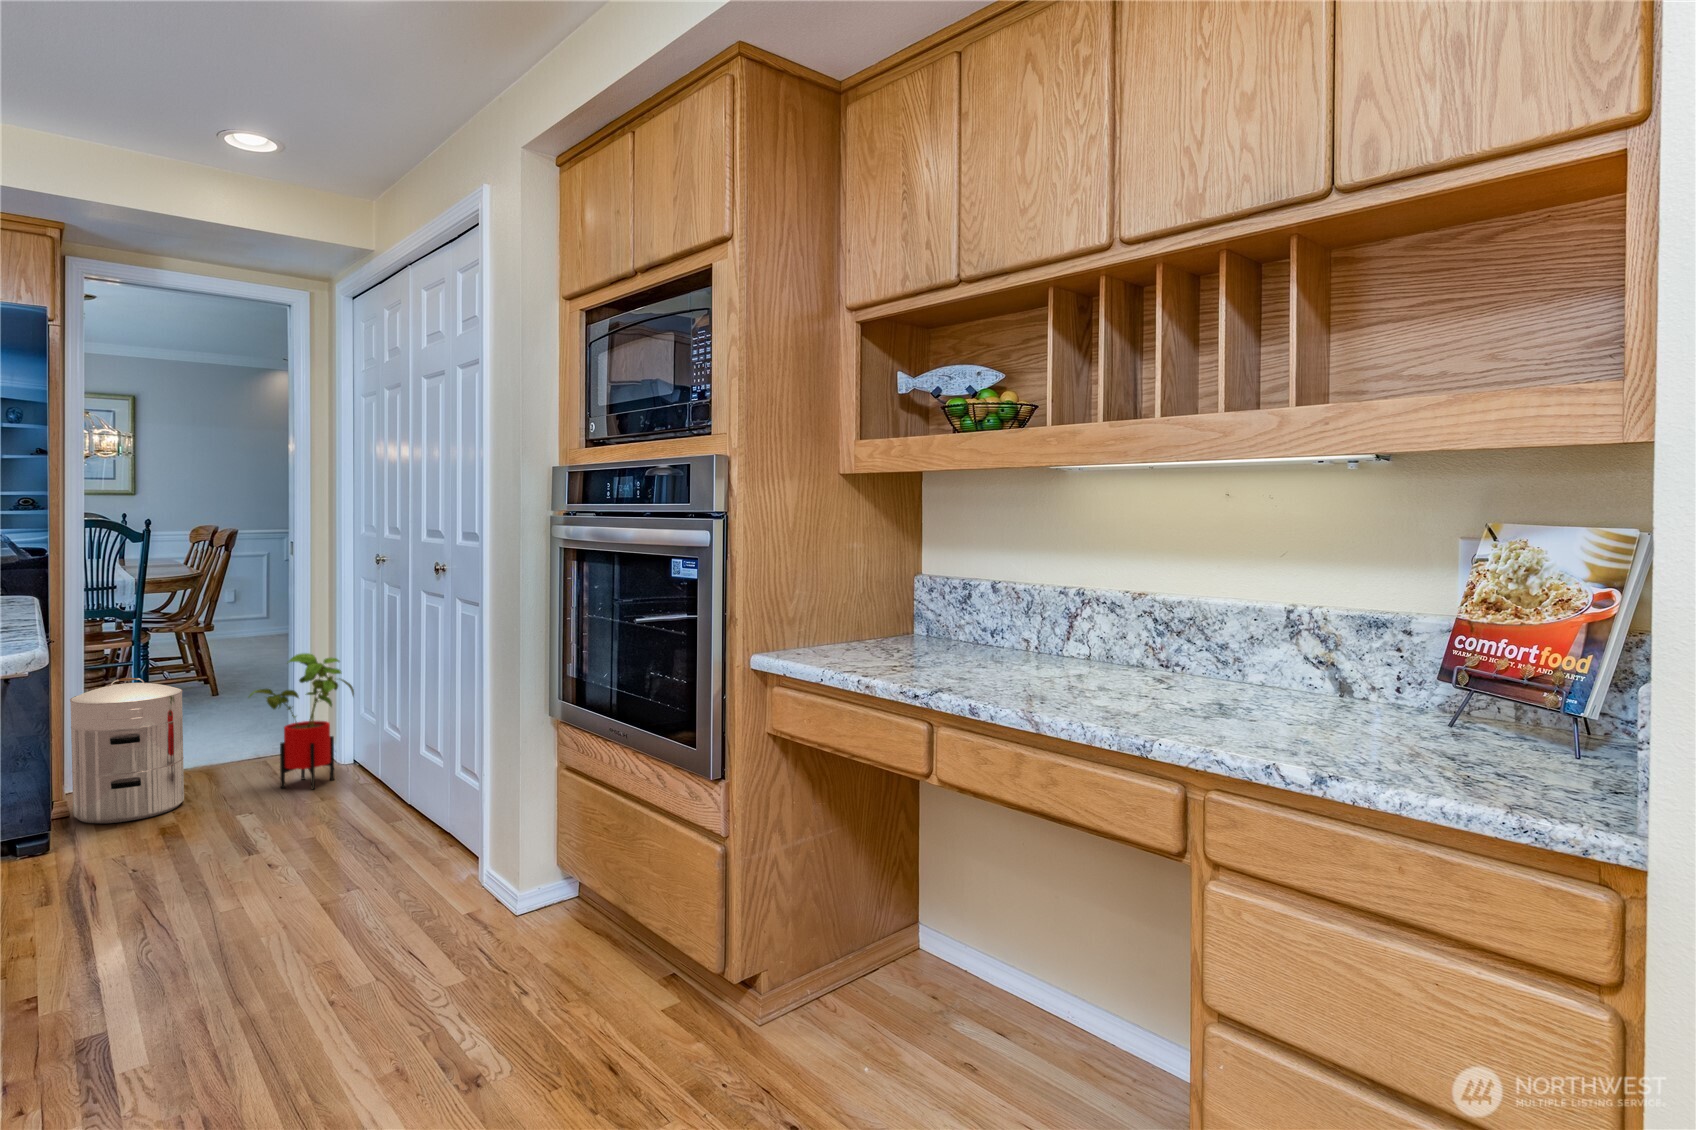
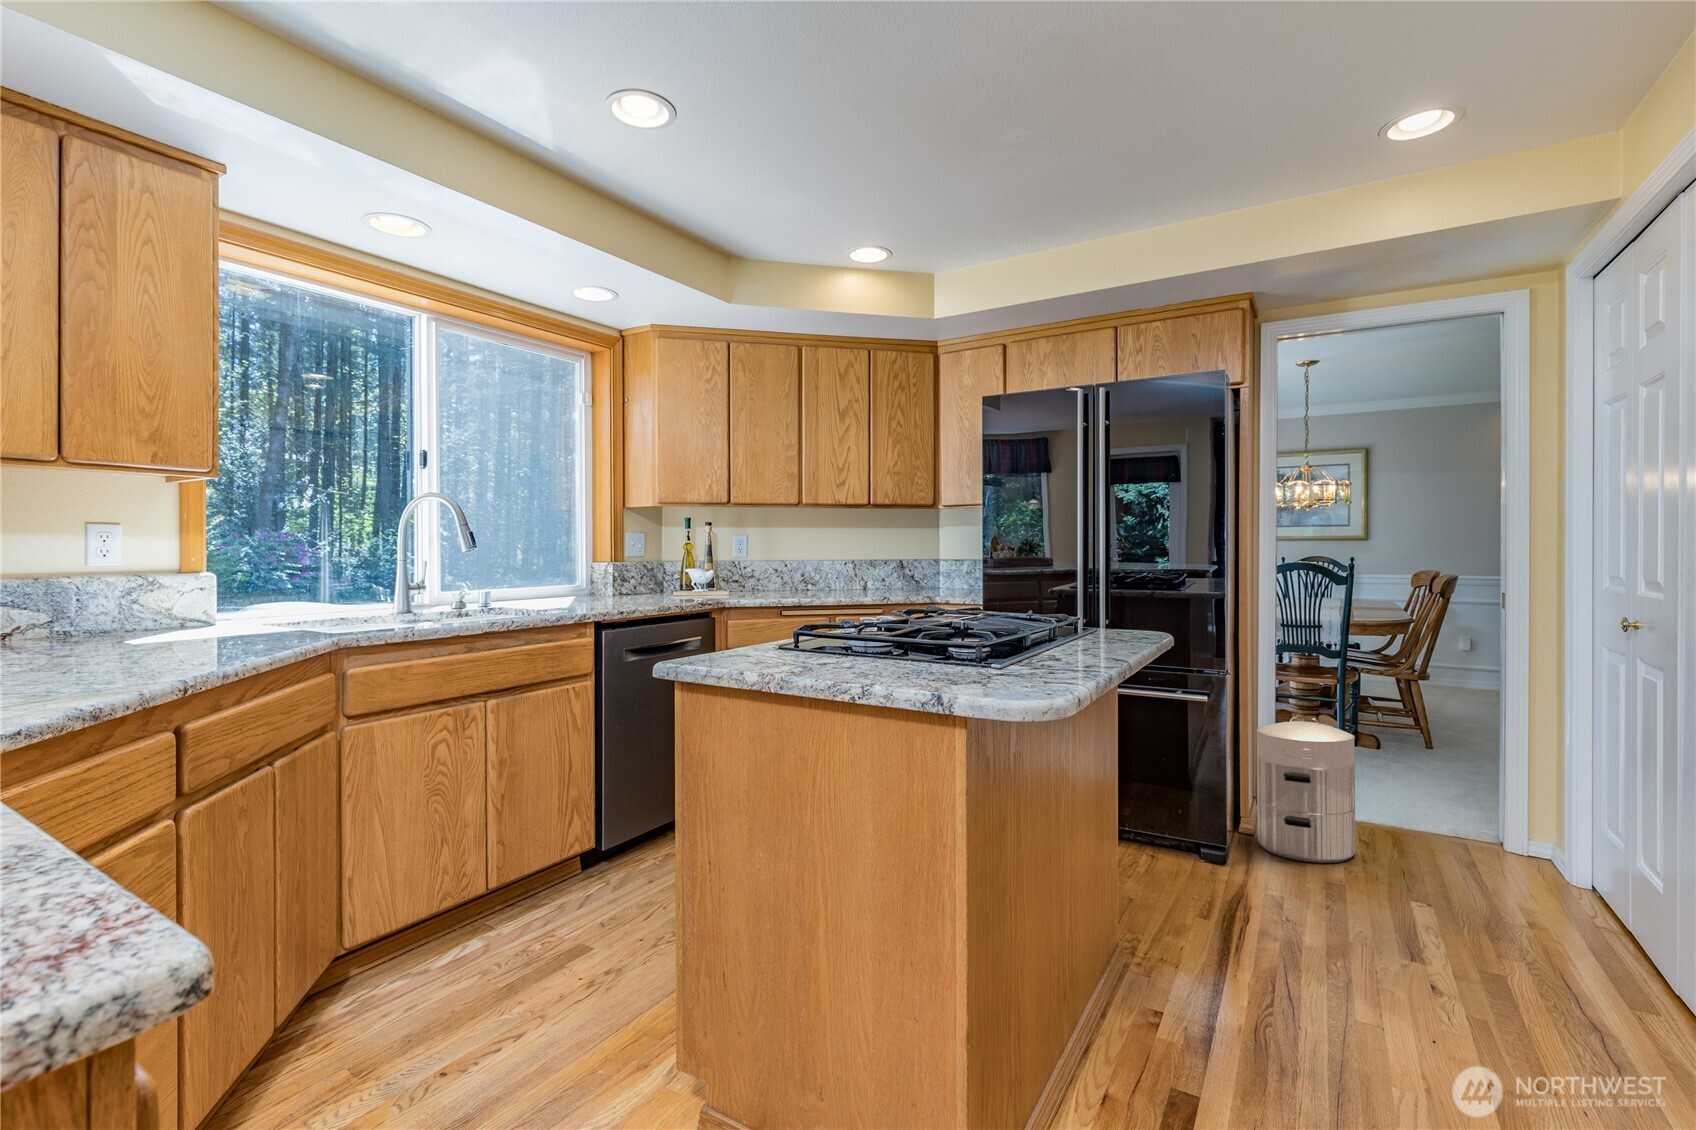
house plant: present [249,653,354,789] -> none [1423,716,1561,887]

